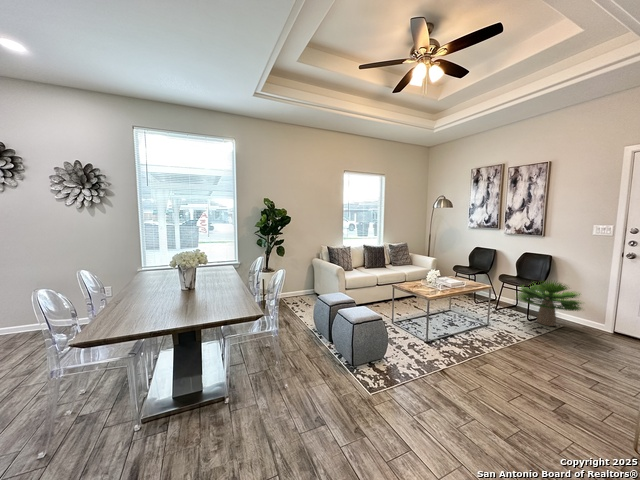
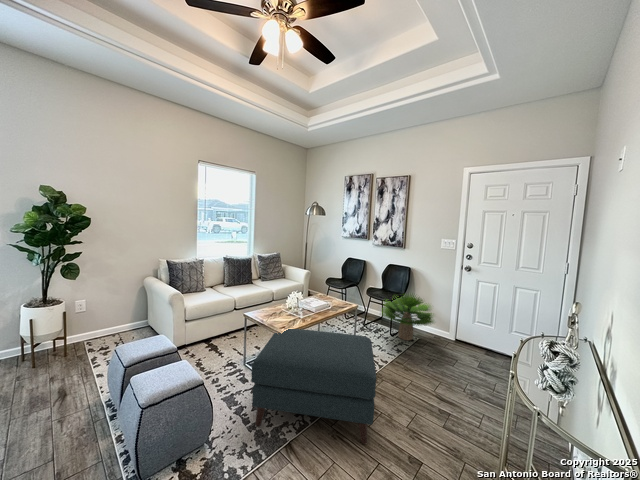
ottoman: none [410,296,519,384] -> present [251,329,376,444]

